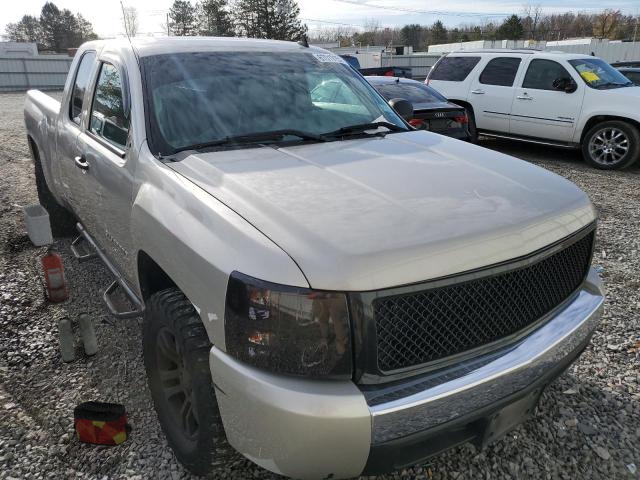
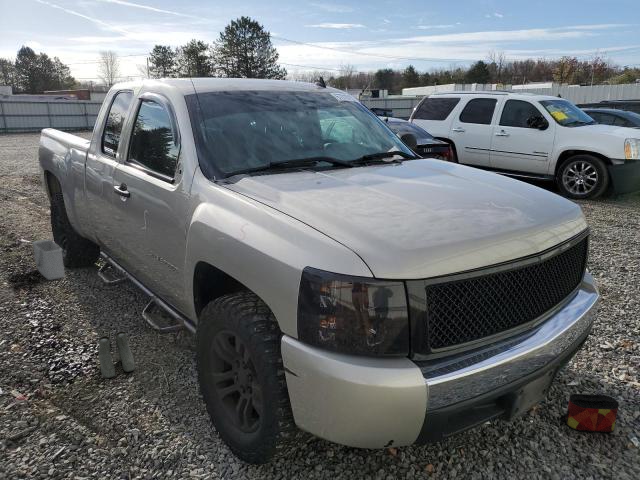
fire extinguisher: present [33,241,68,302] -> none [62,269,93,328]
bag: present [73,401,133,446] -> present [559,394,619,433]

